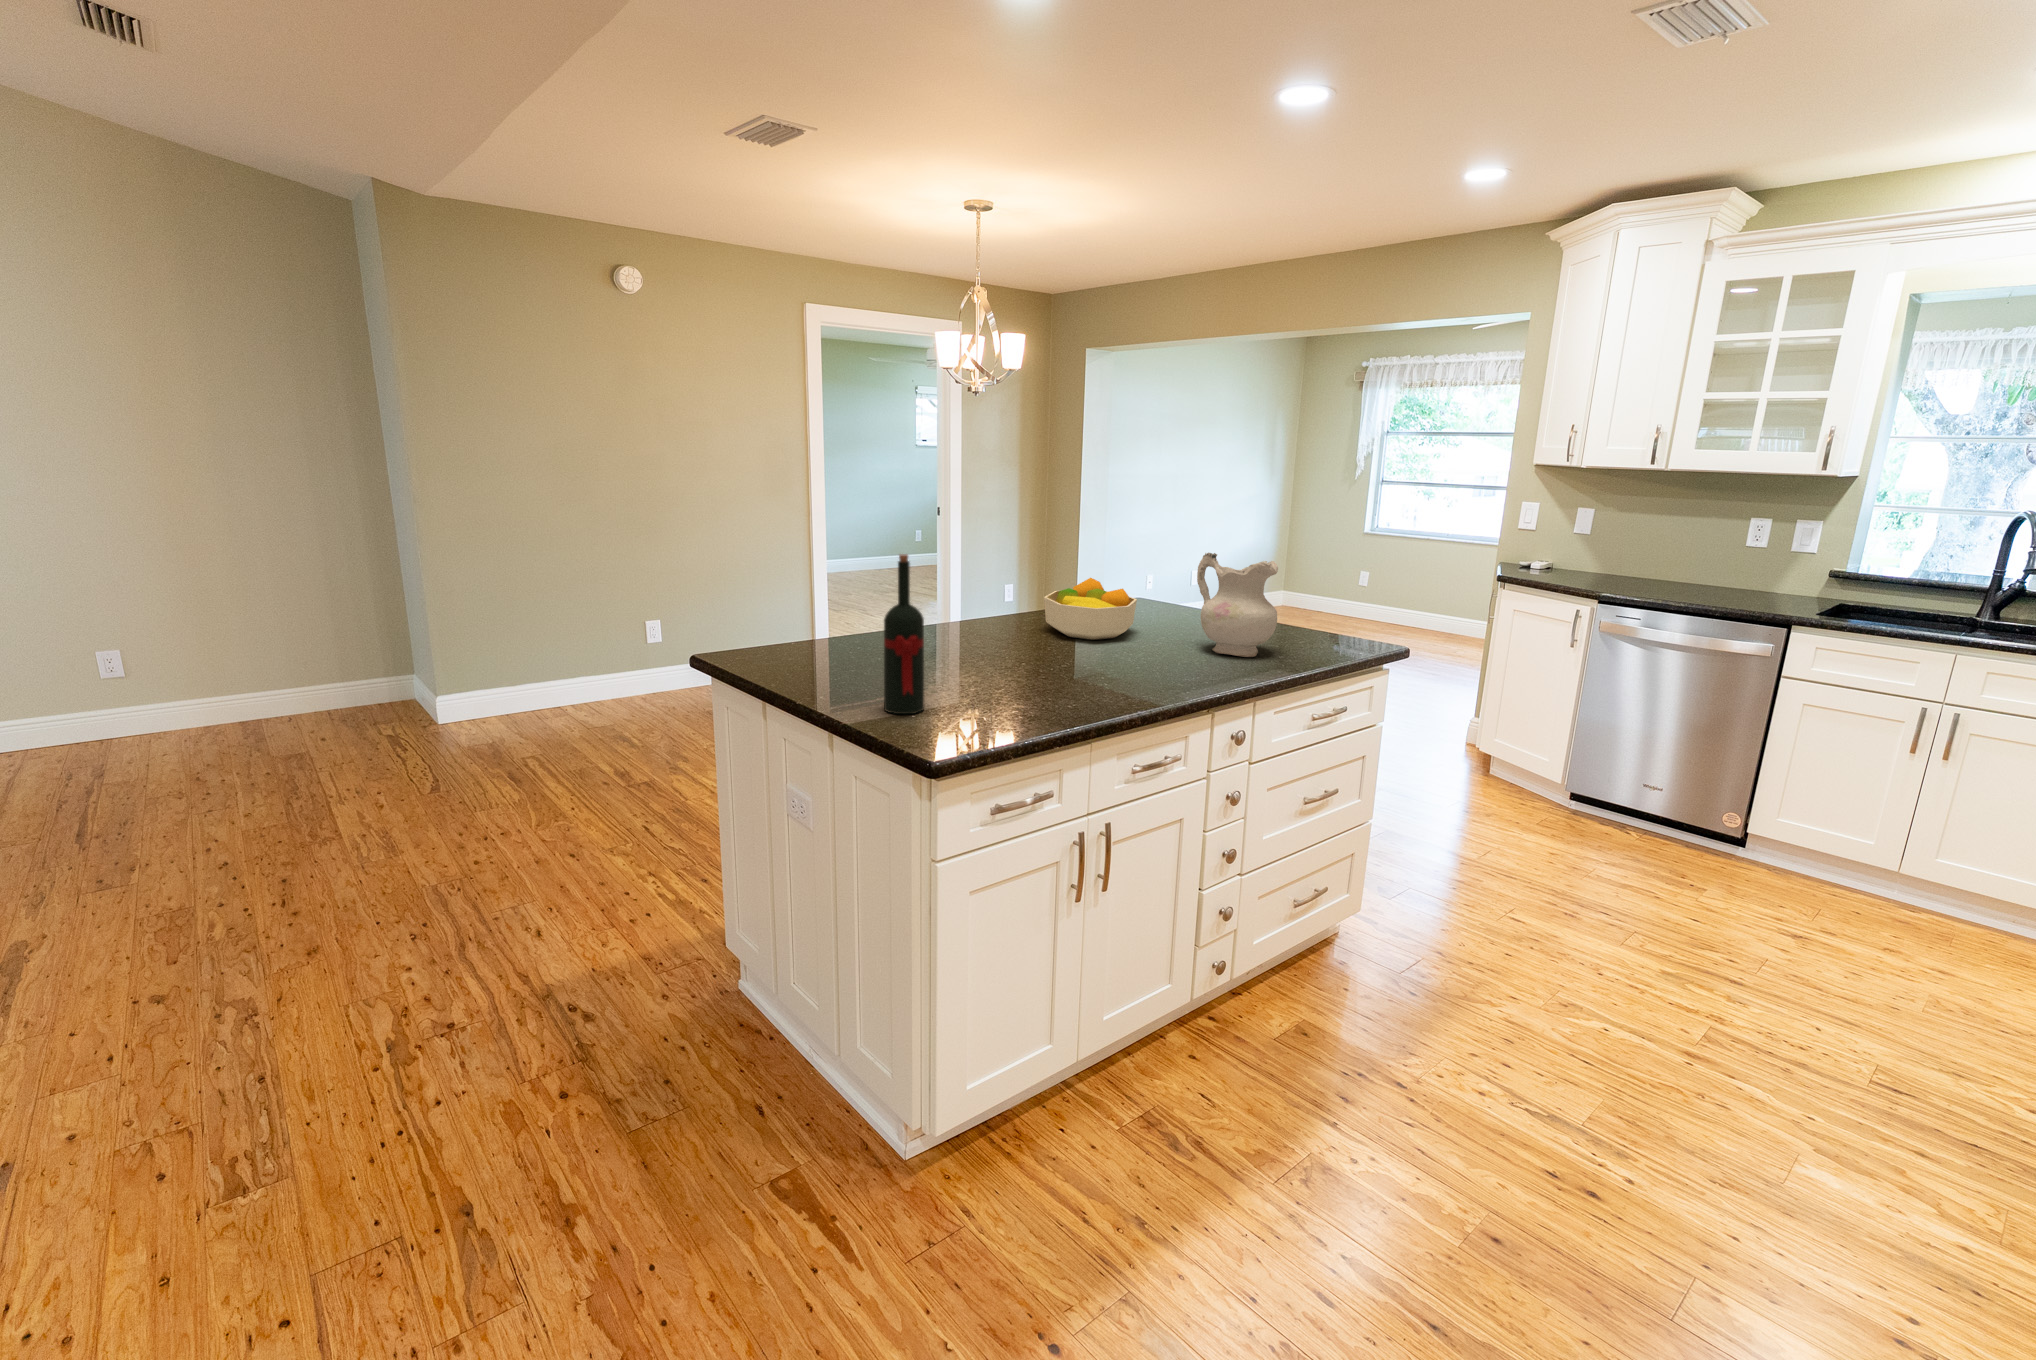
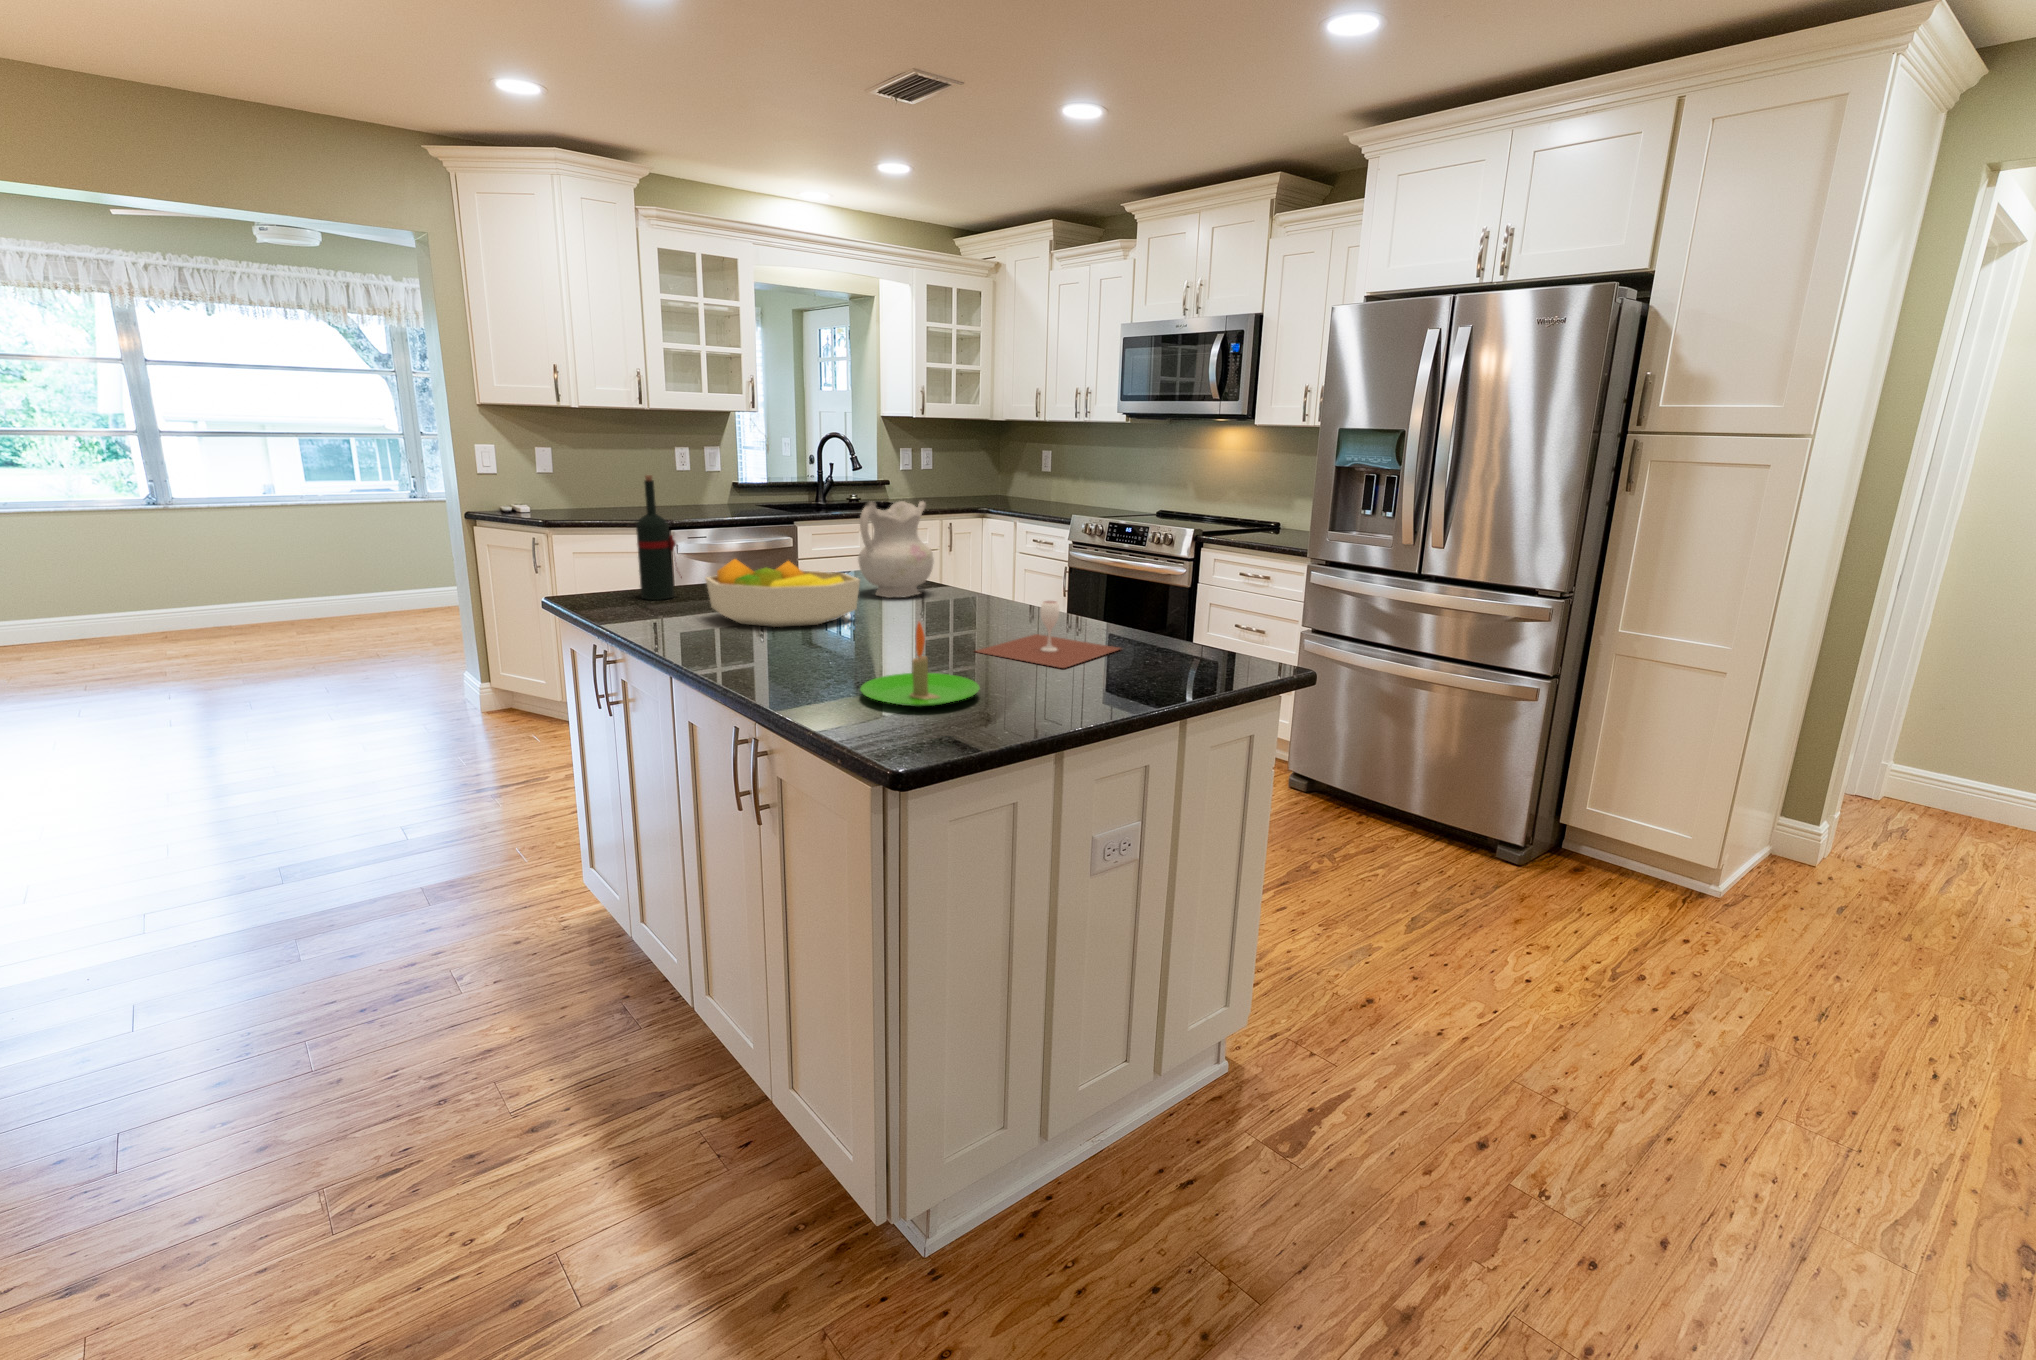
wine bottle: present [884,554,924,714] -> present [636,475,682,600]
candle: none [800,602,885,662] -> present [860,623,980,707]
wine glass: none [921,637,1063,703] -> present [976,601,1120,668]

